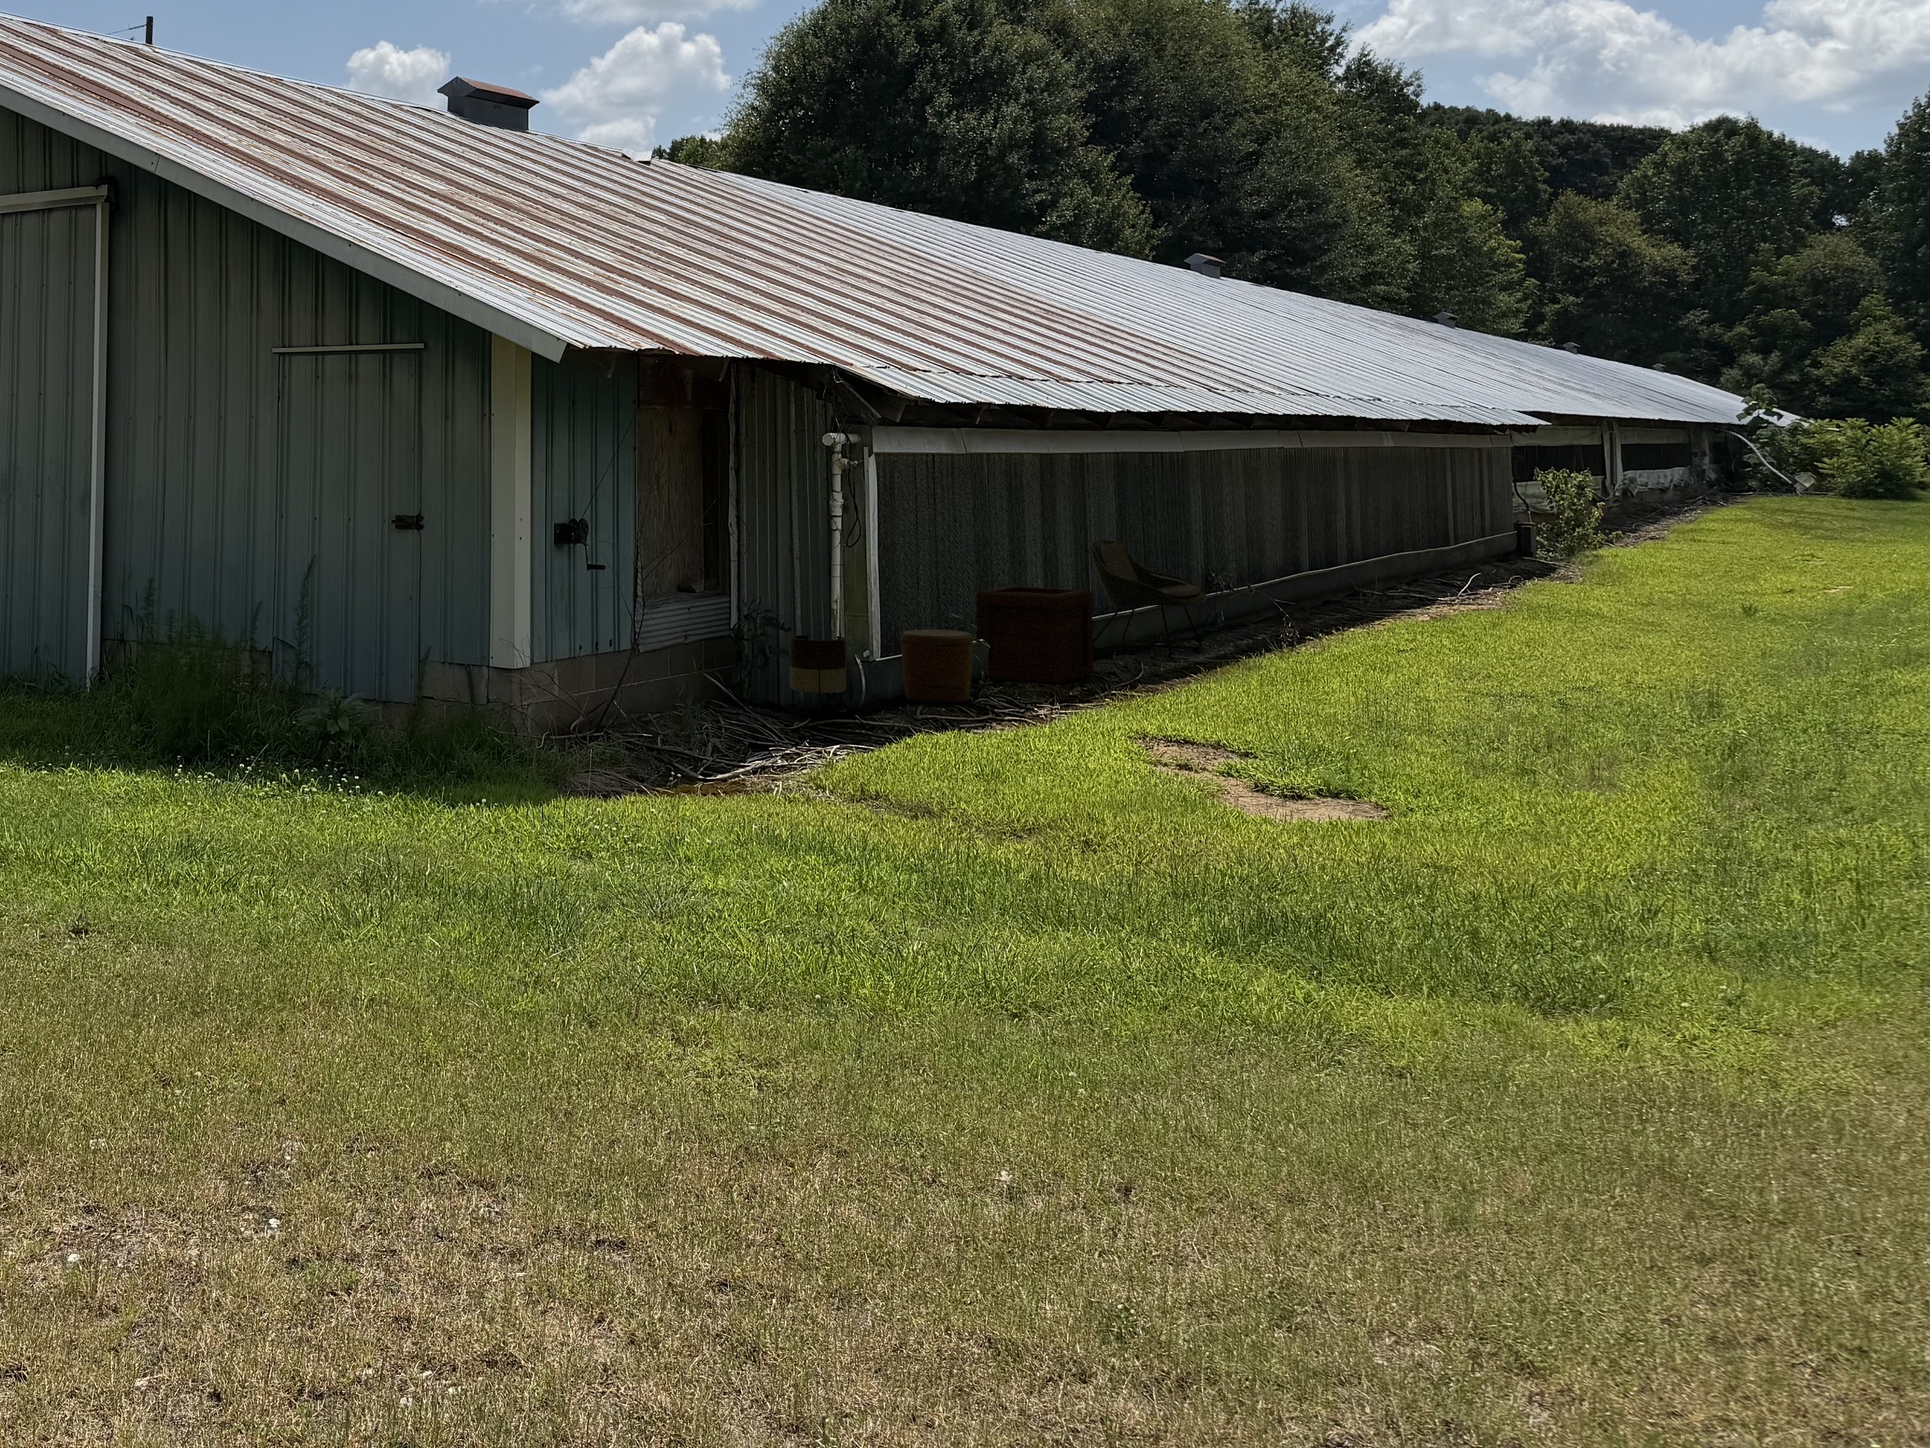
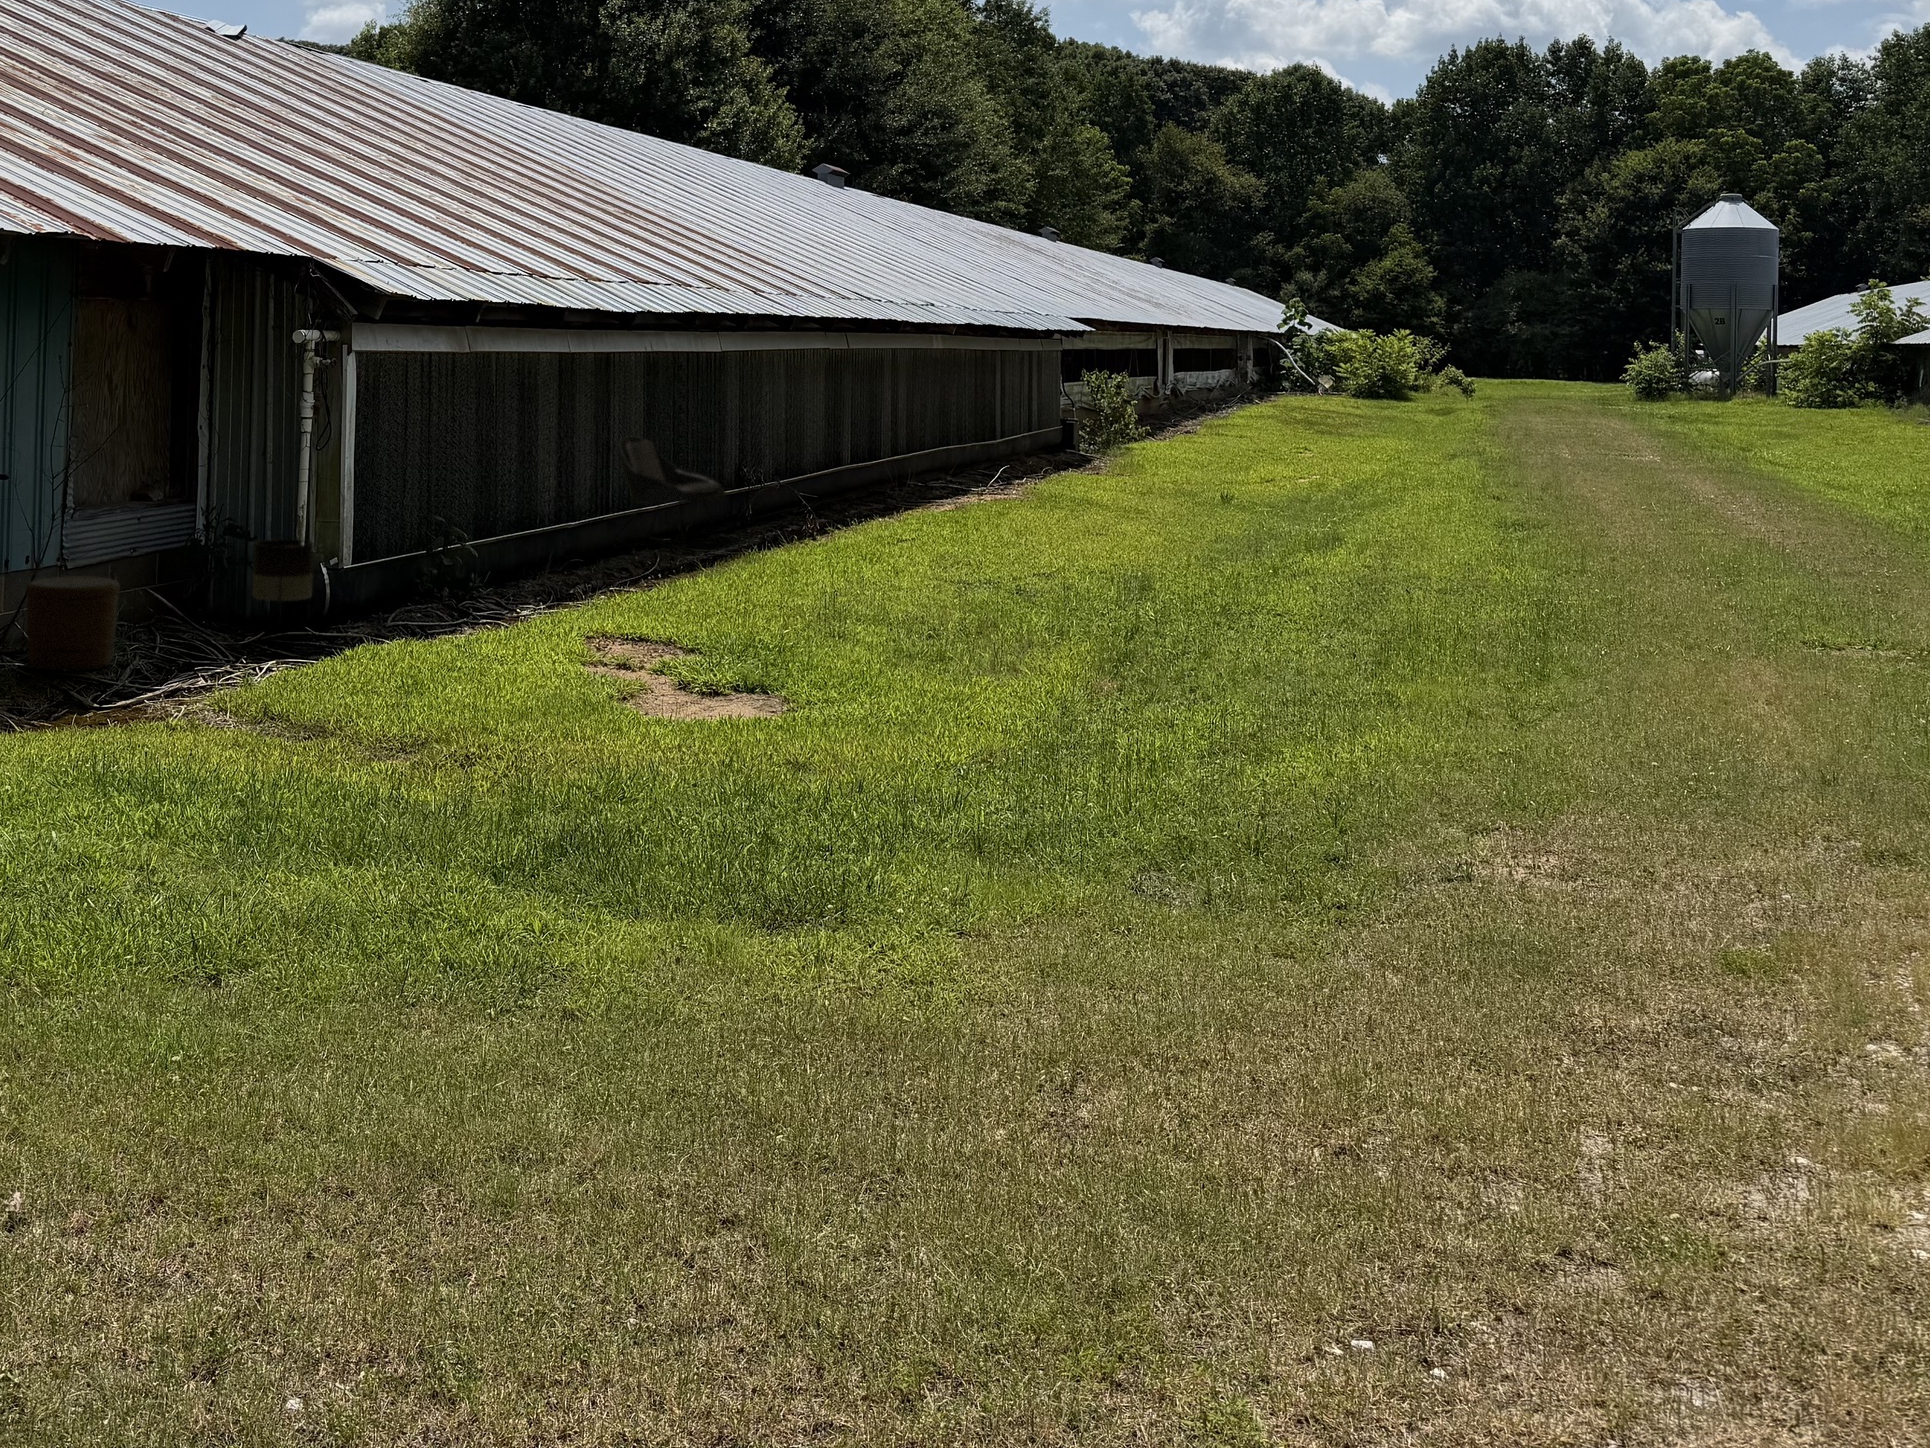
wooden crate: present [977,586,1093,684] -> none [480,484,598,584]
woven basket: present [901,630,974,704] -> present [26,576,120,672]

